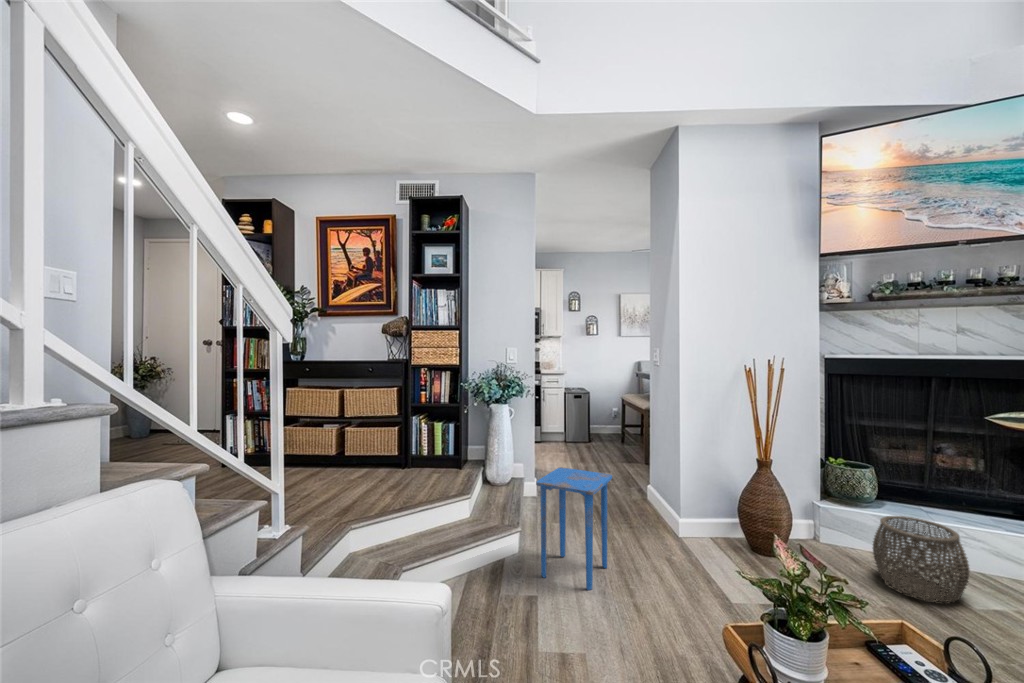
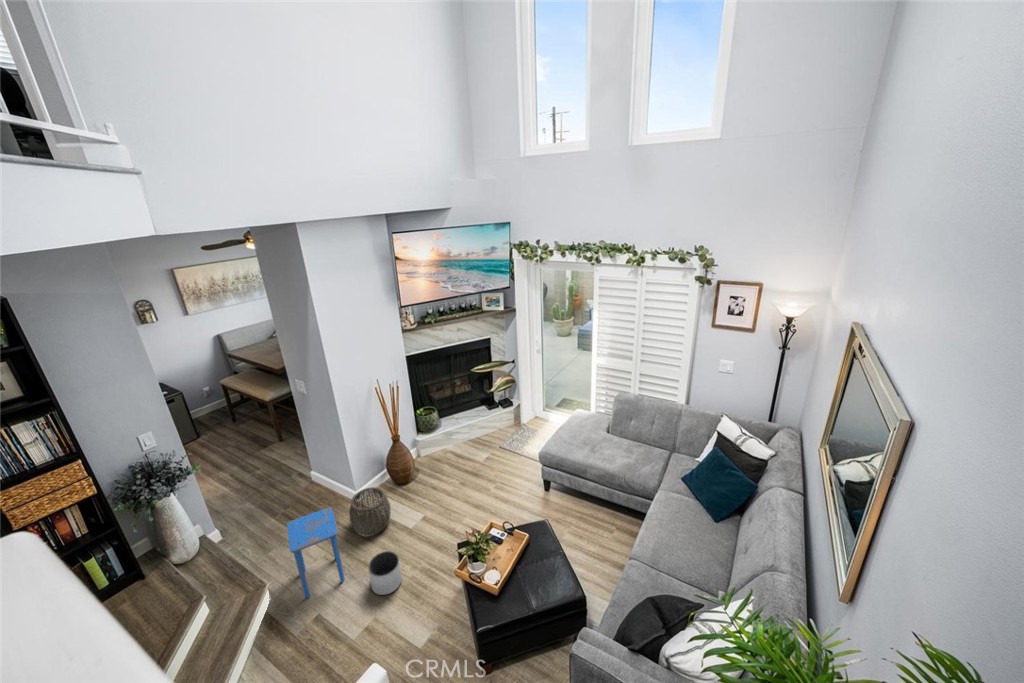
woven basket: present [873,516,970,603] -> present [349,487,390,536]
planter: none [611,569,667,645] -> present [368,551,402,595]

